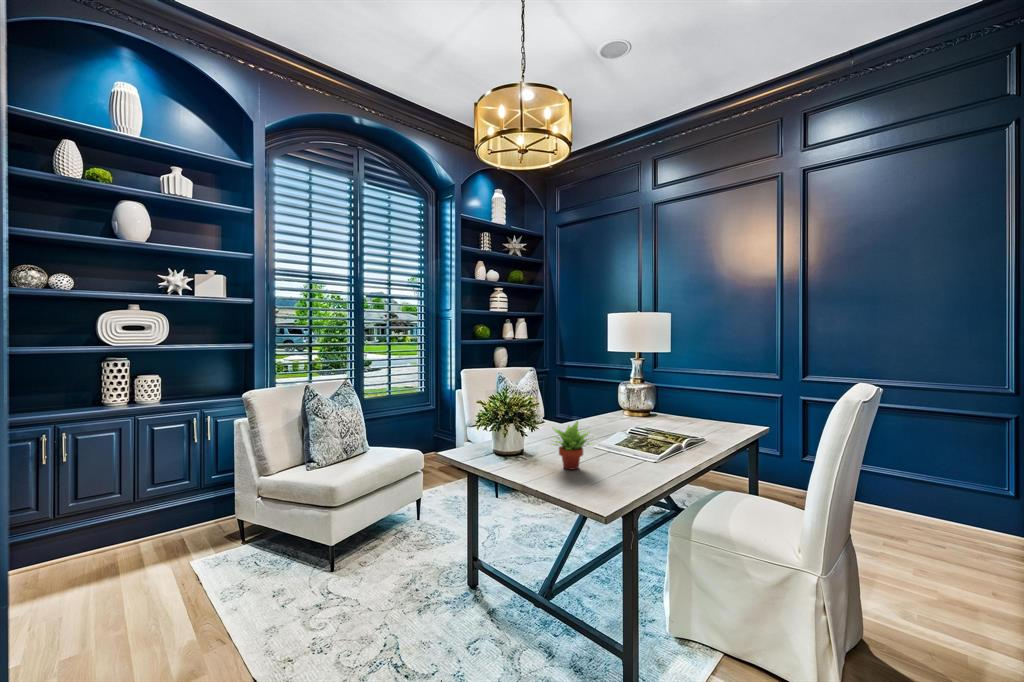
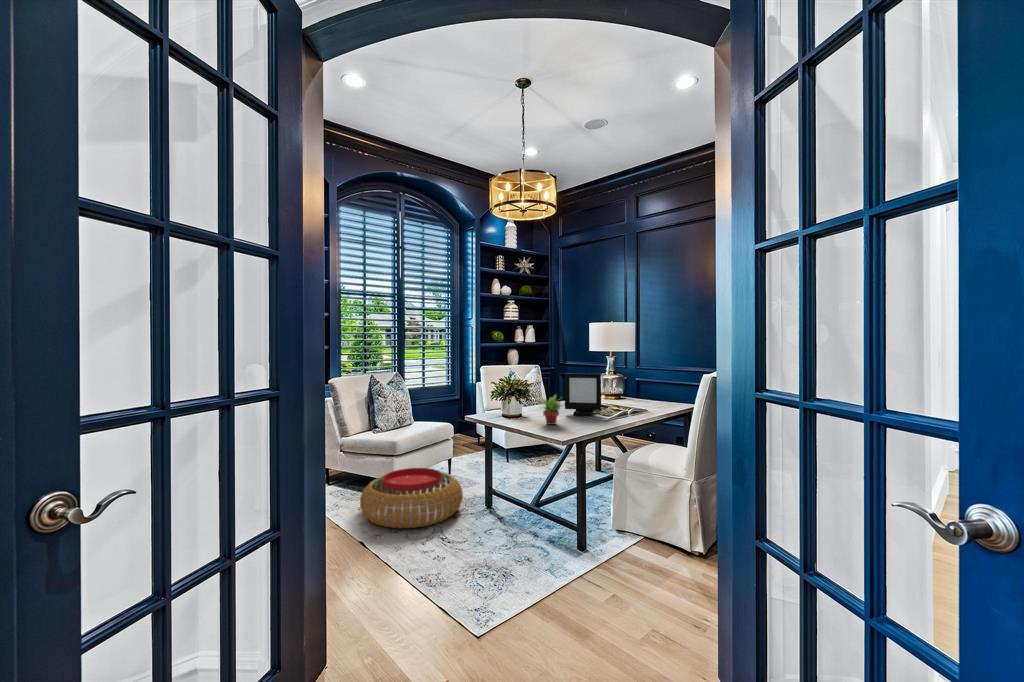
picture frame: none [586,386,640,450] -> present [565,373,601,416]
pouf: none [270,527,434,642] -> present [360,468,463,528]

